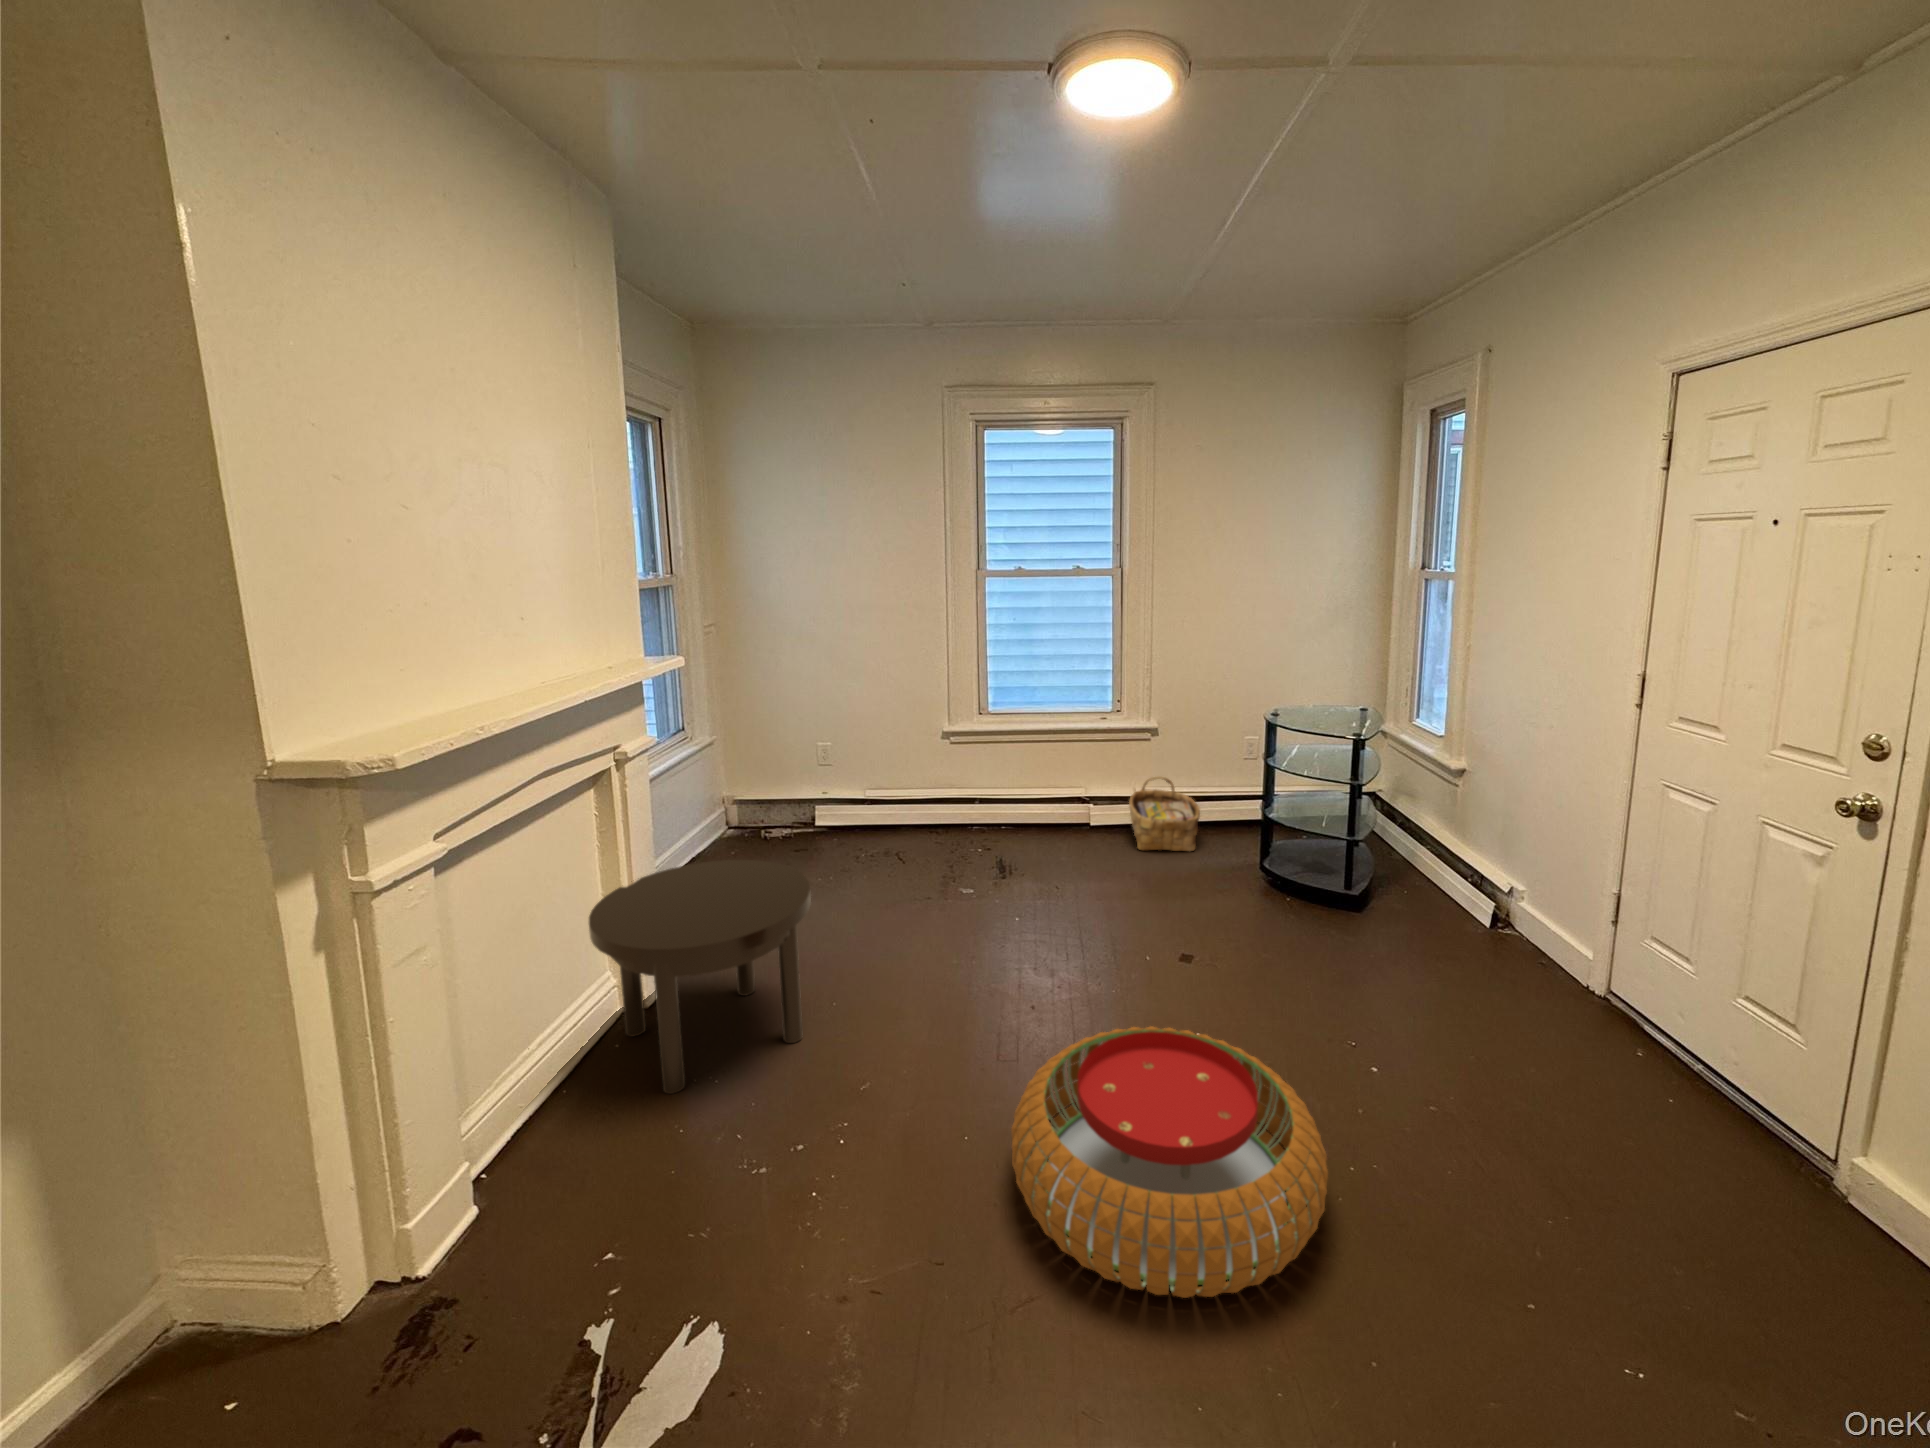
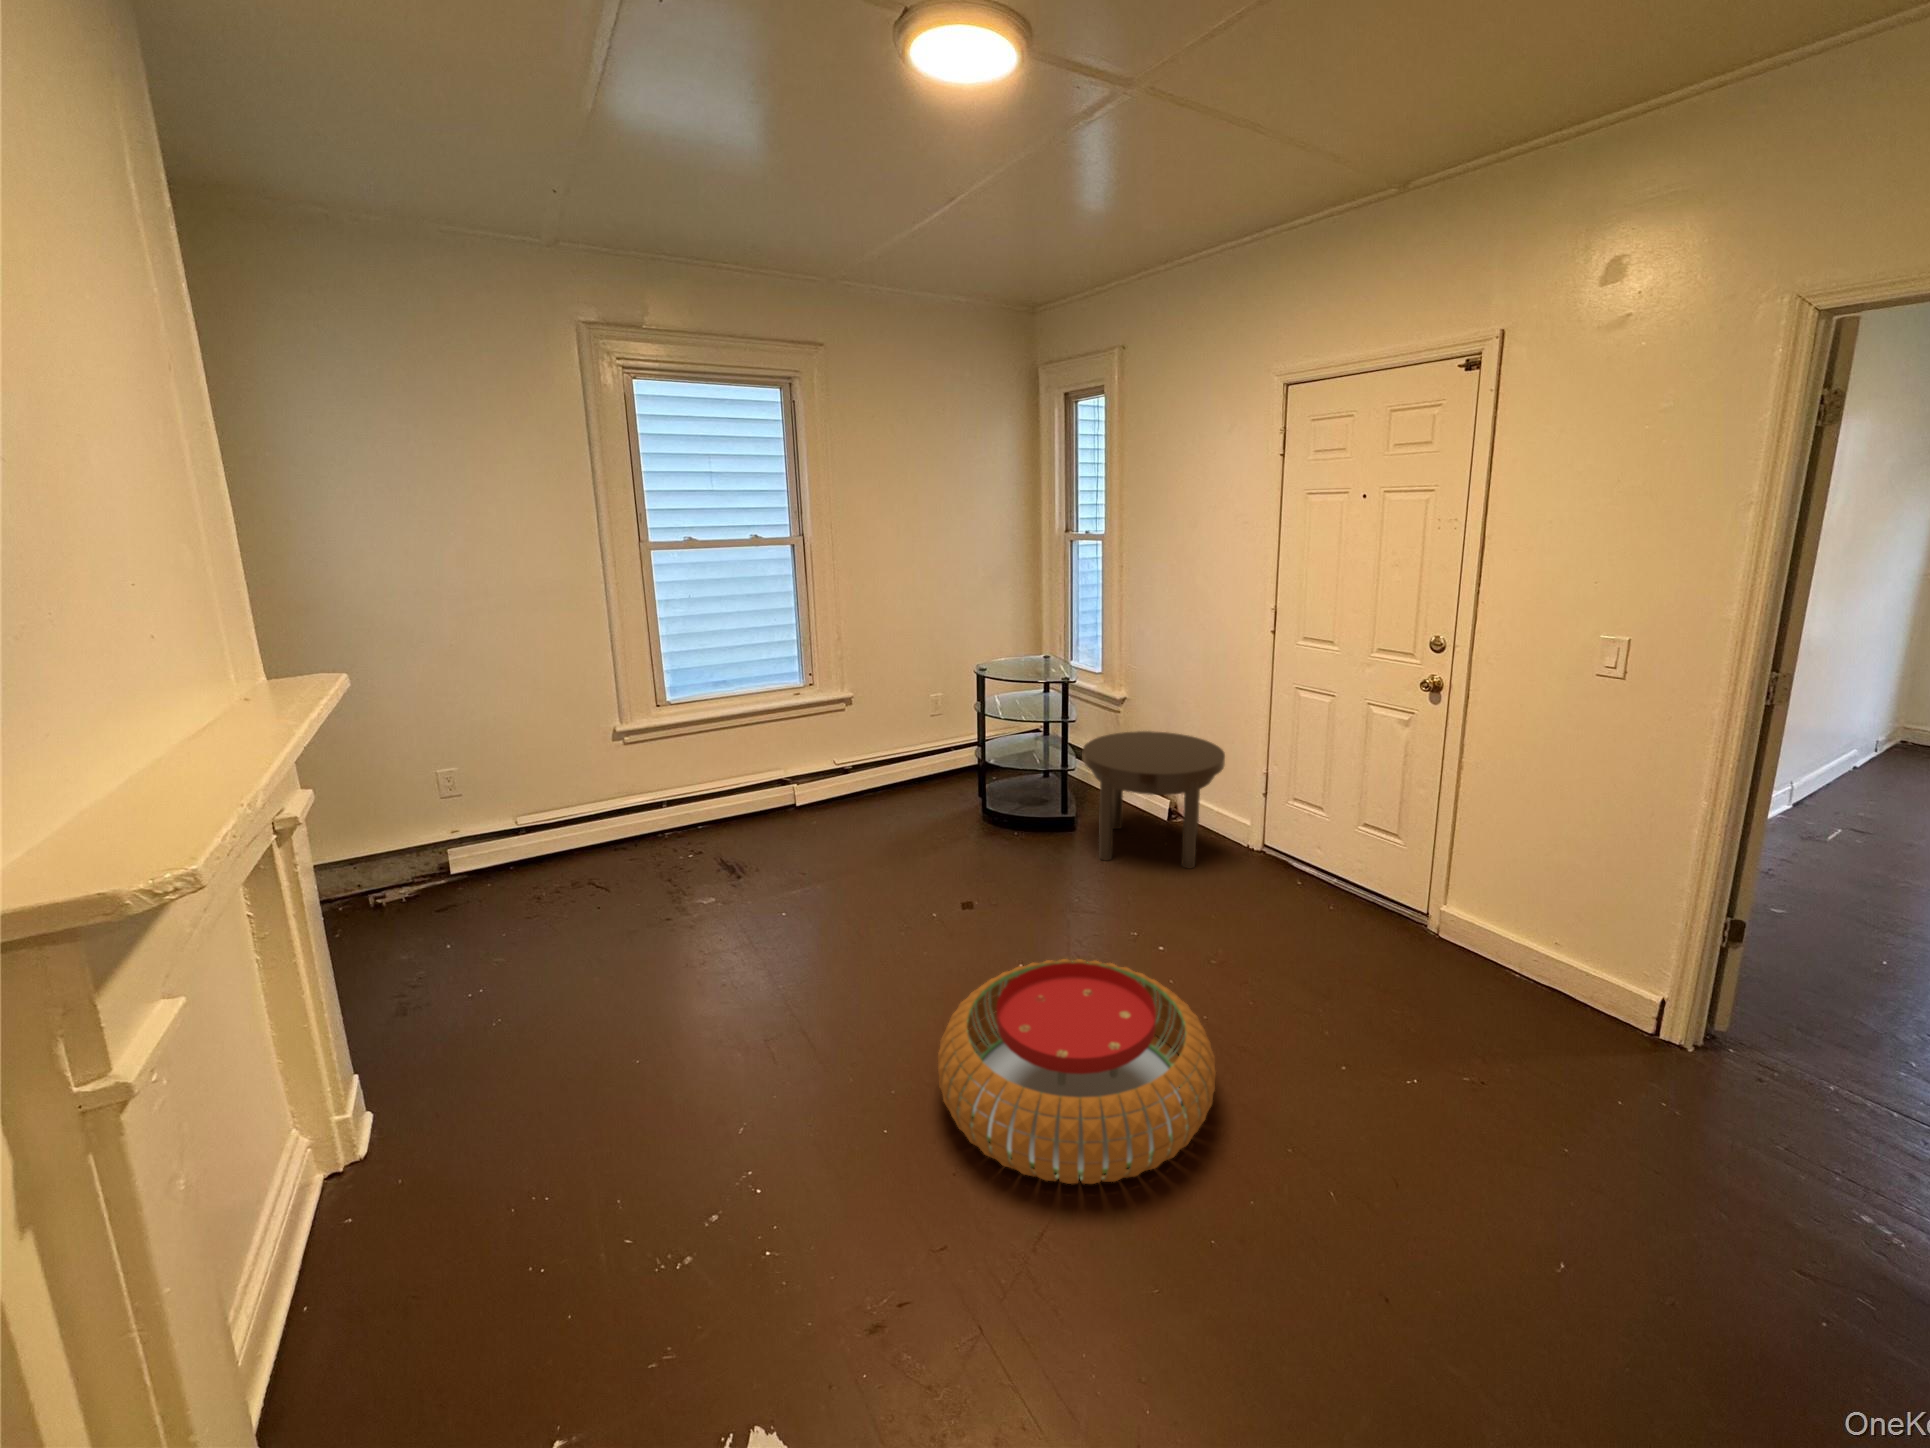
woven basket: present [1129,776,1200,851] -> none [835,744,910,819]
side table: present [589,860,811,1094] -> present [1083,731,1225,869]

